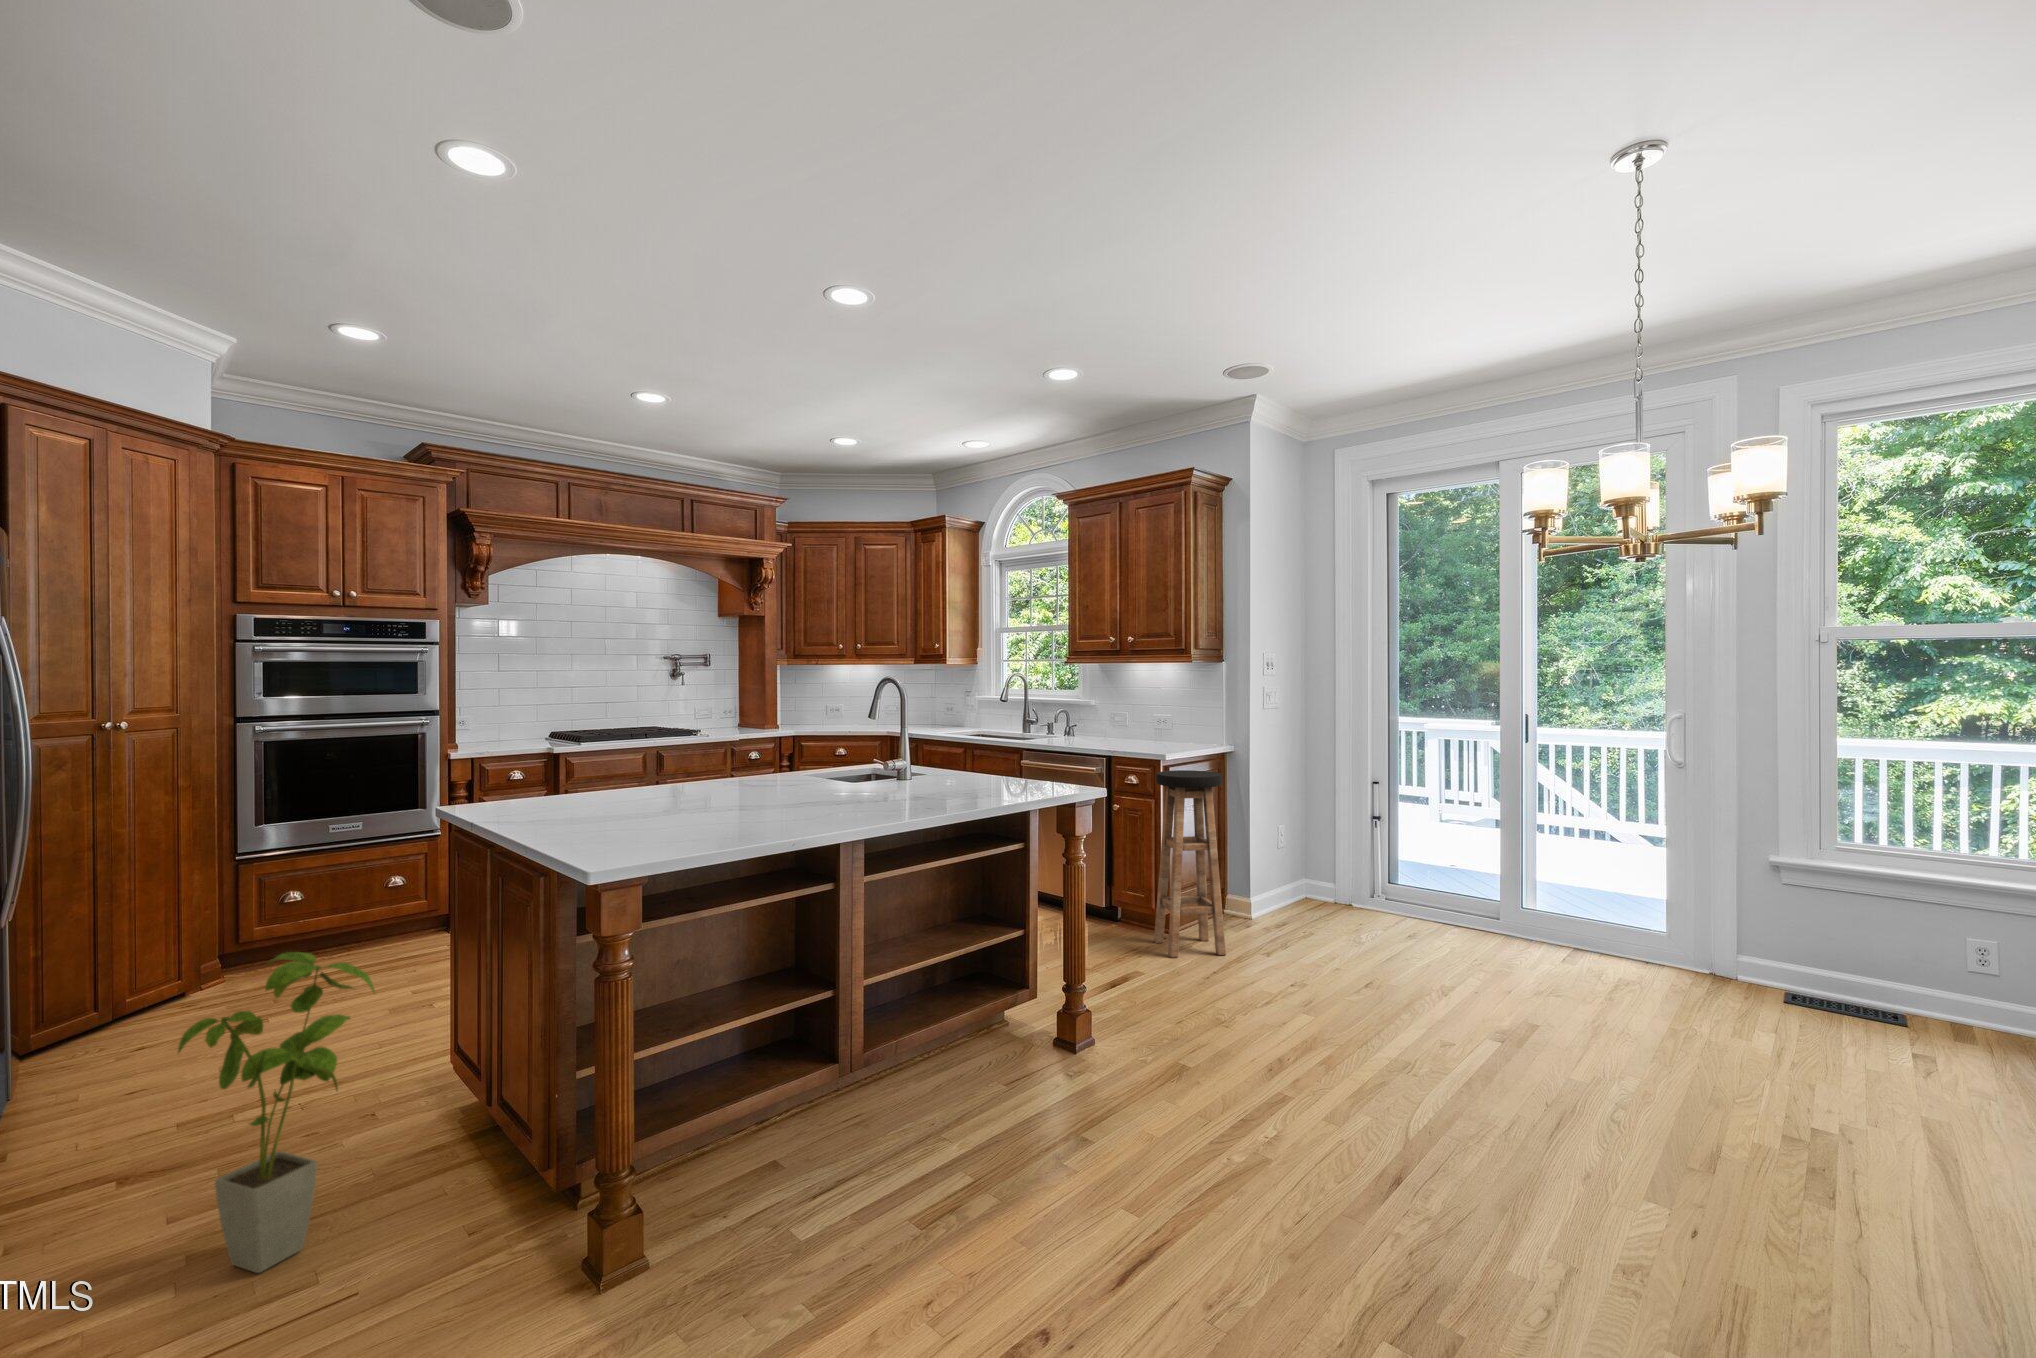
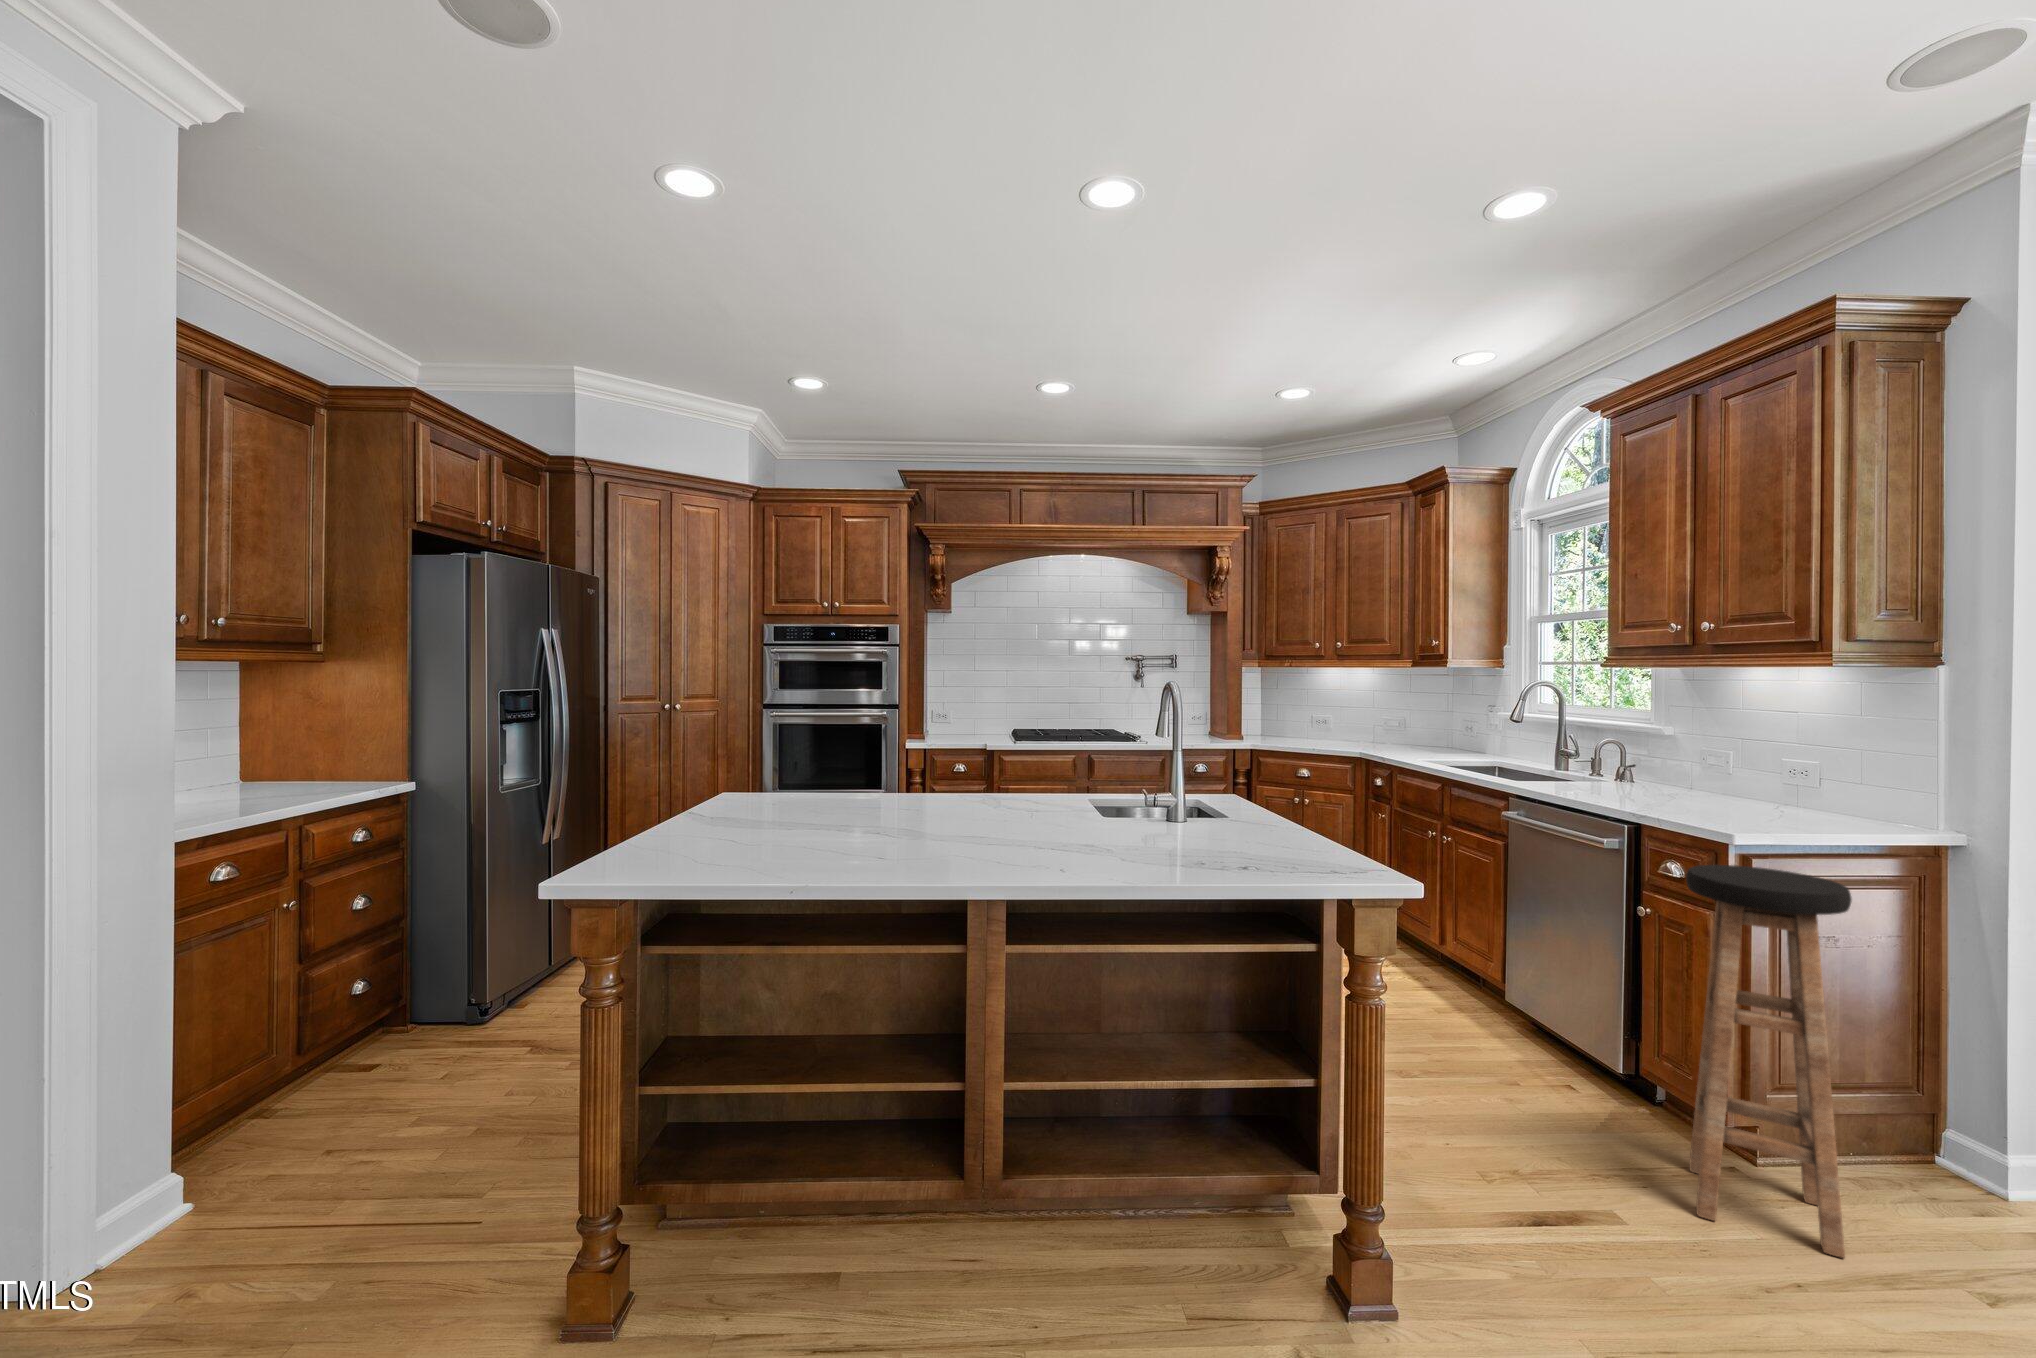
house plant: present [178,952,375,1273] -> none [334,927,506,1212]

